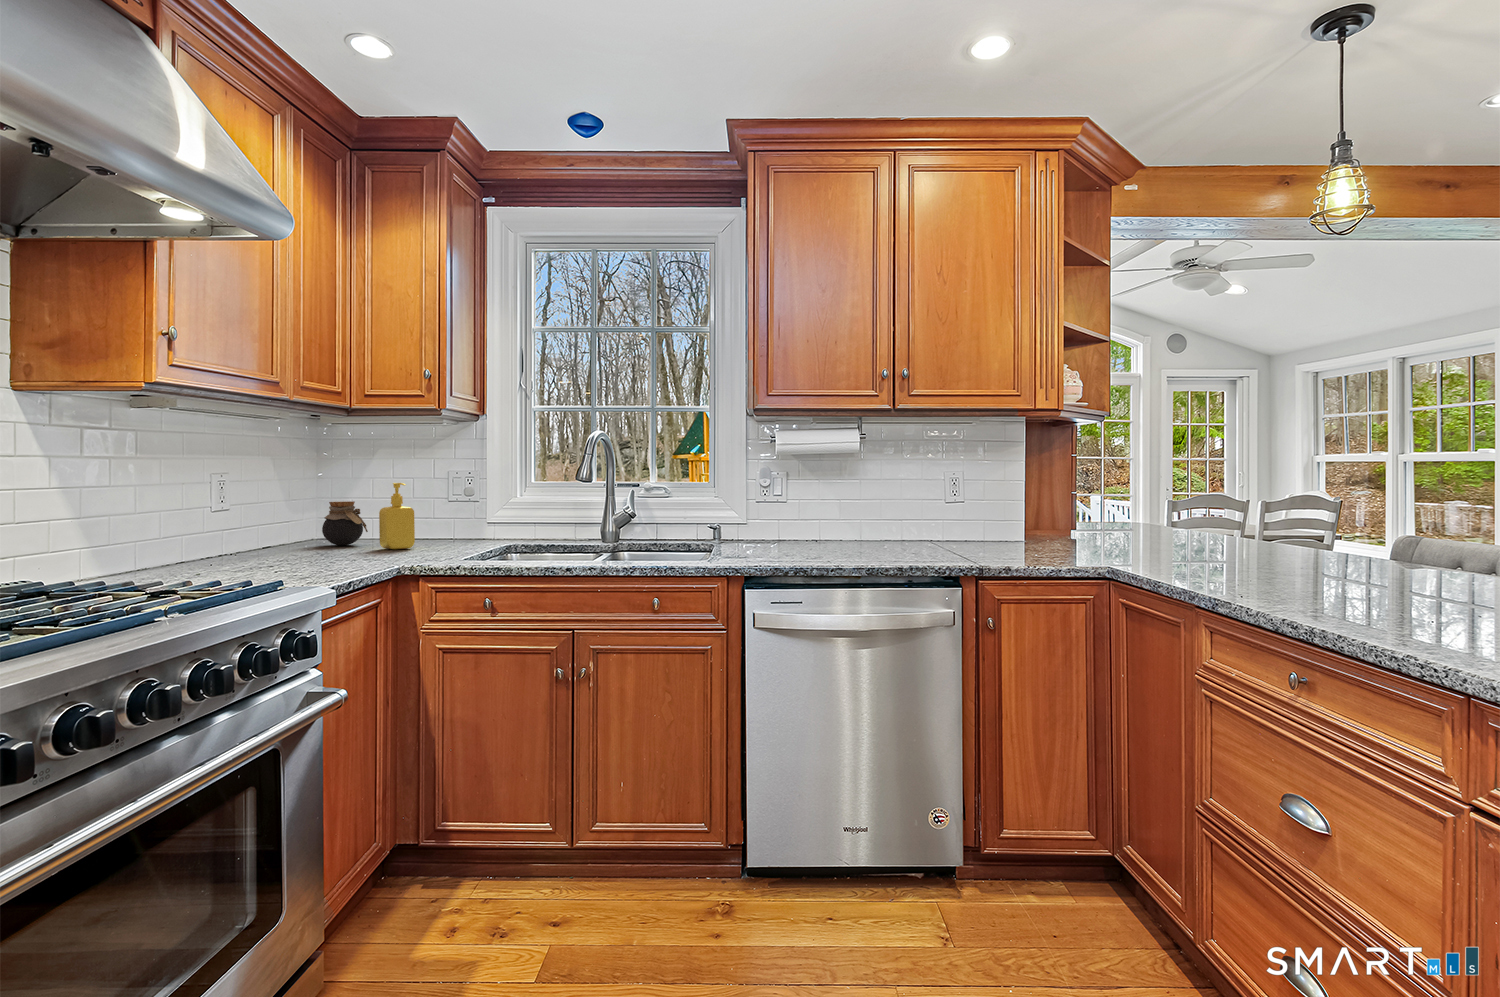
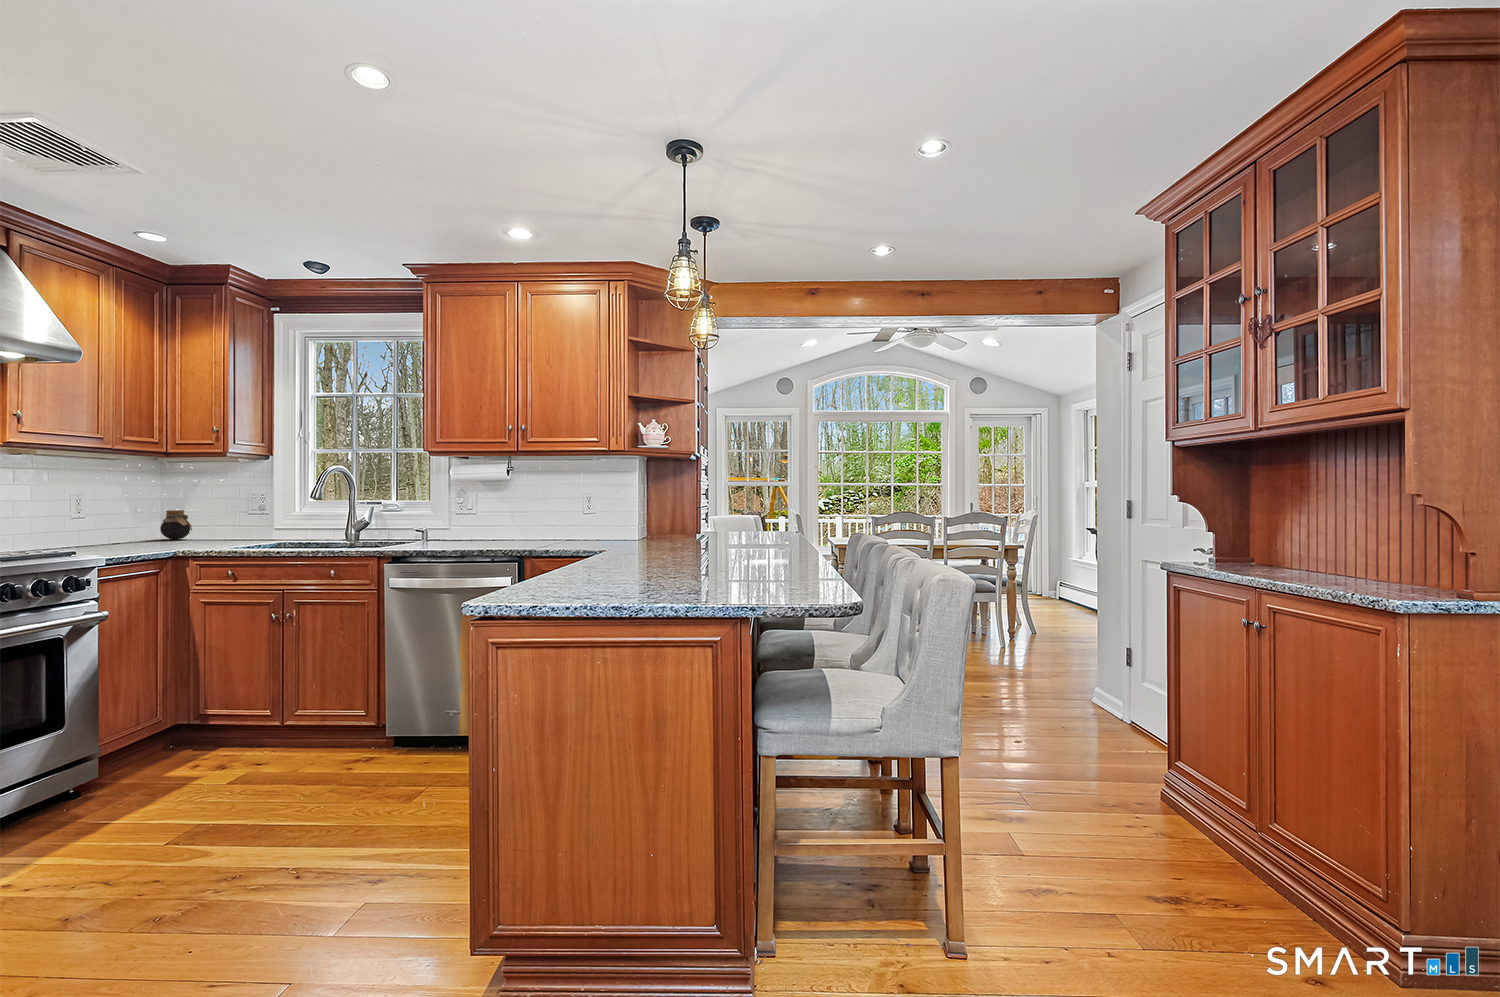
soap dispenser: present [379,483,415,549] -> none [193,498,218,542]

